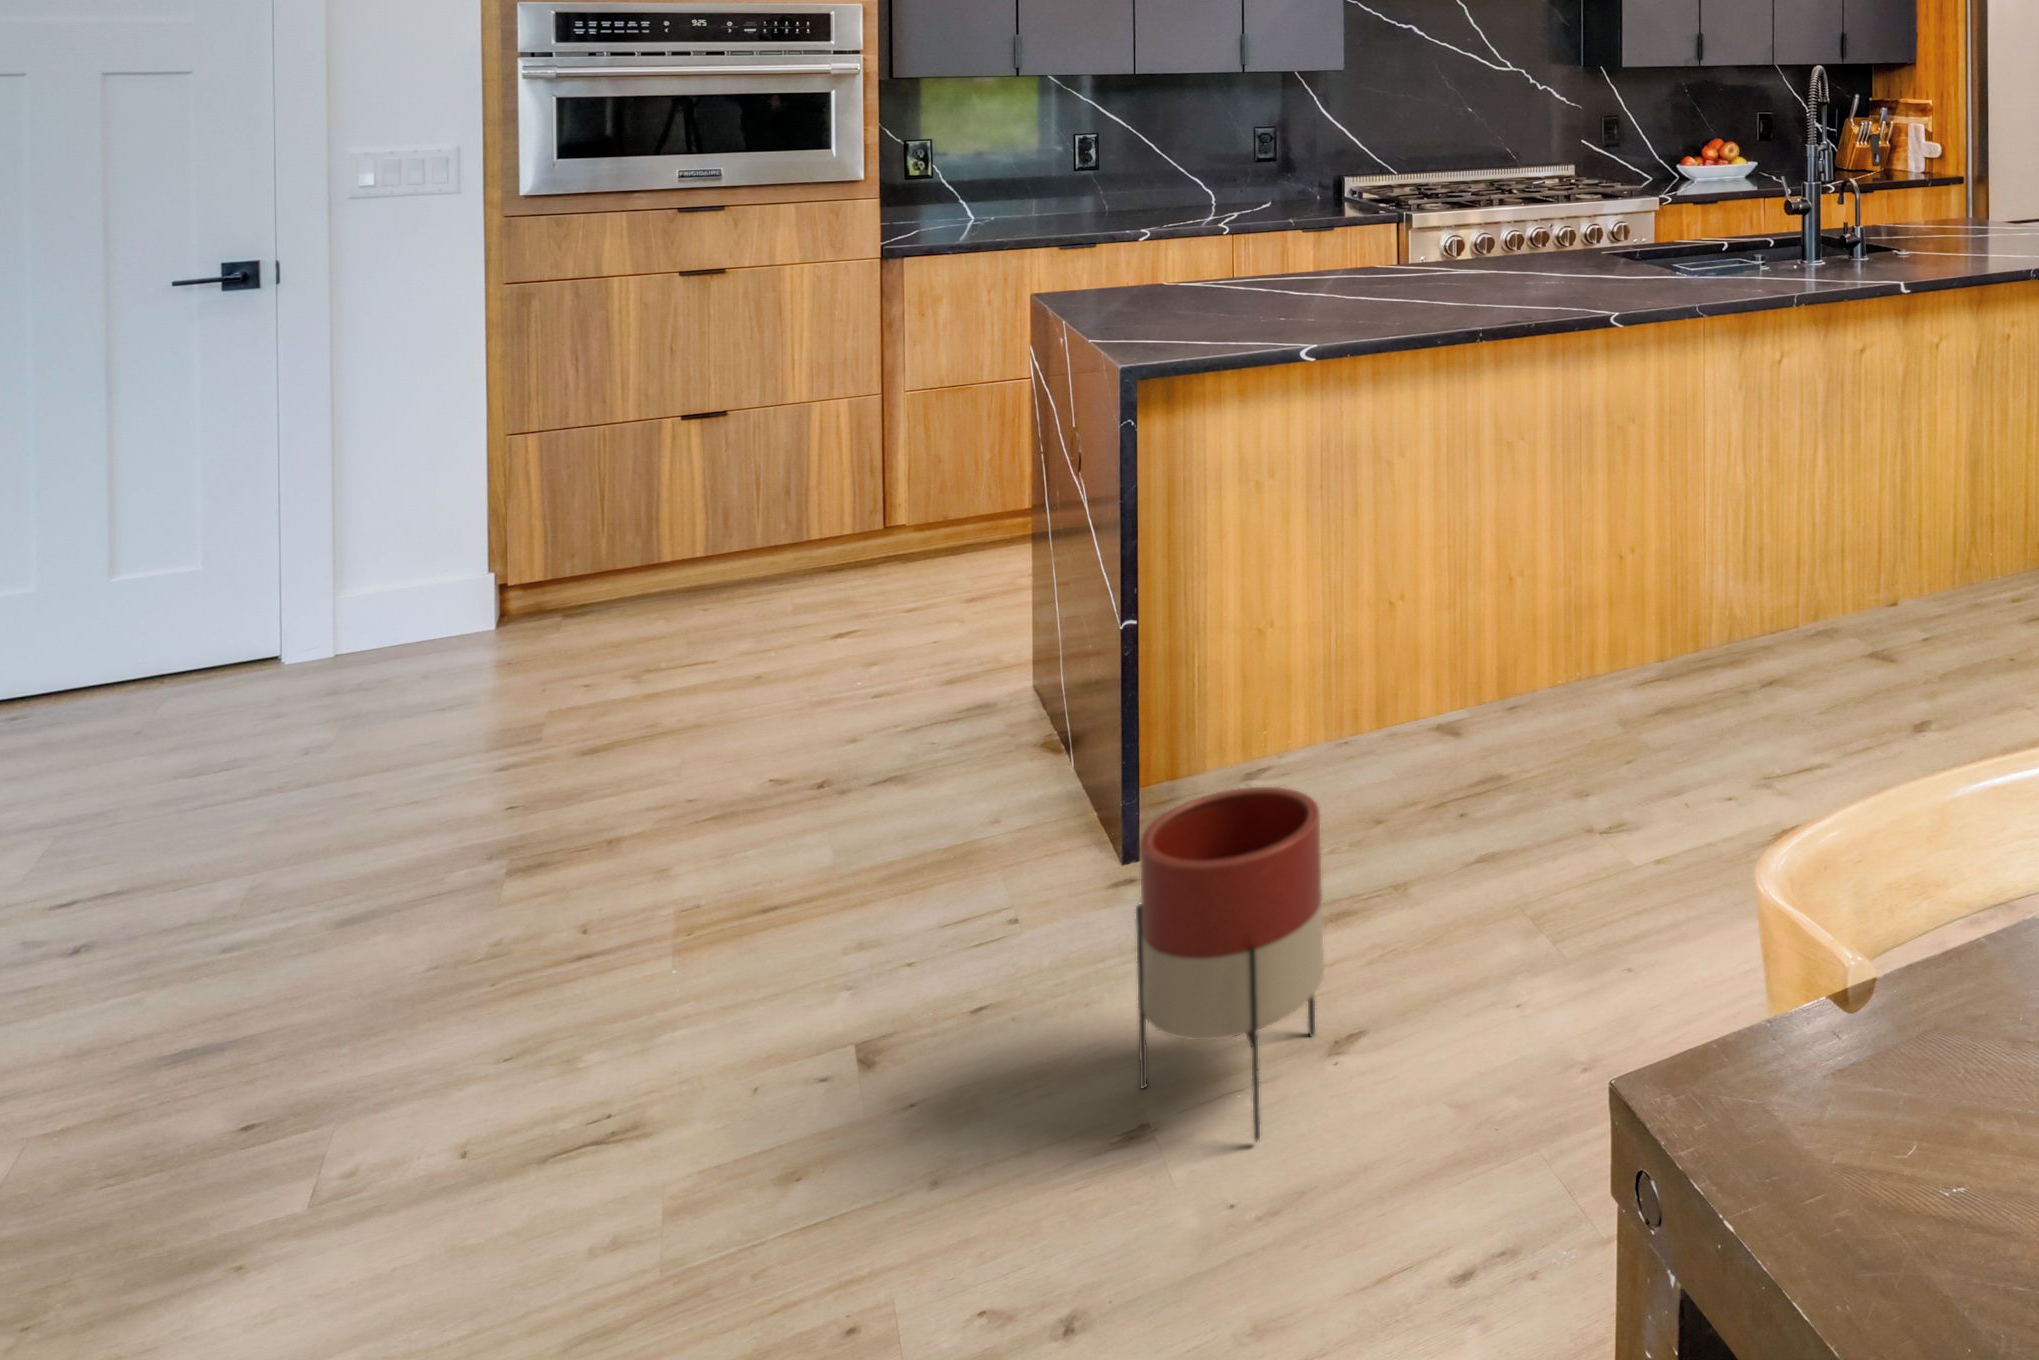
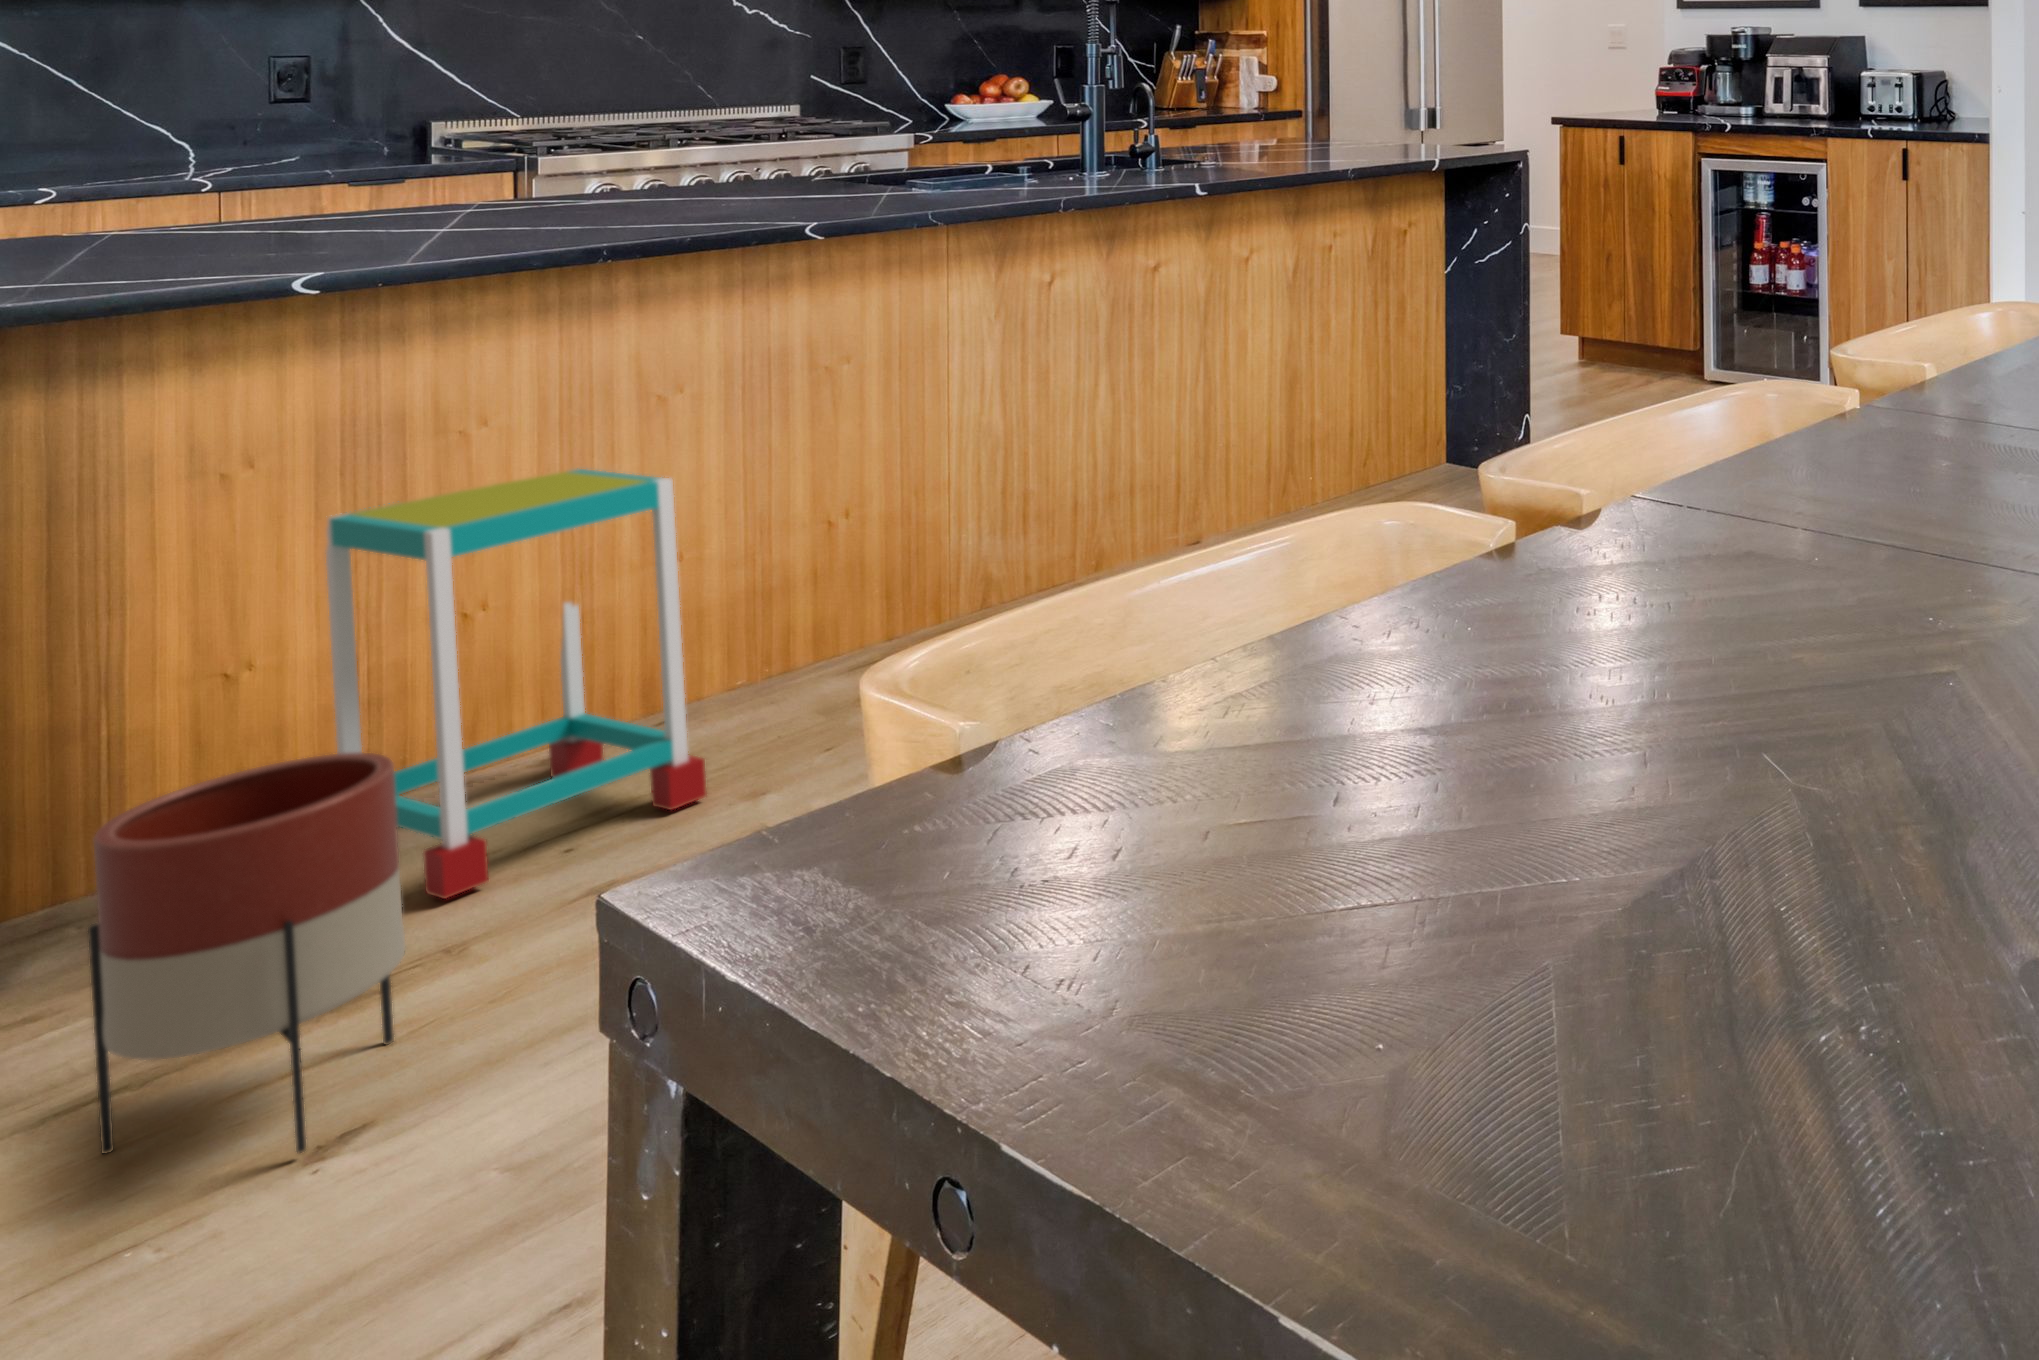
side table: none [1274,517,1521,888] -> present [326,469,706,898]

